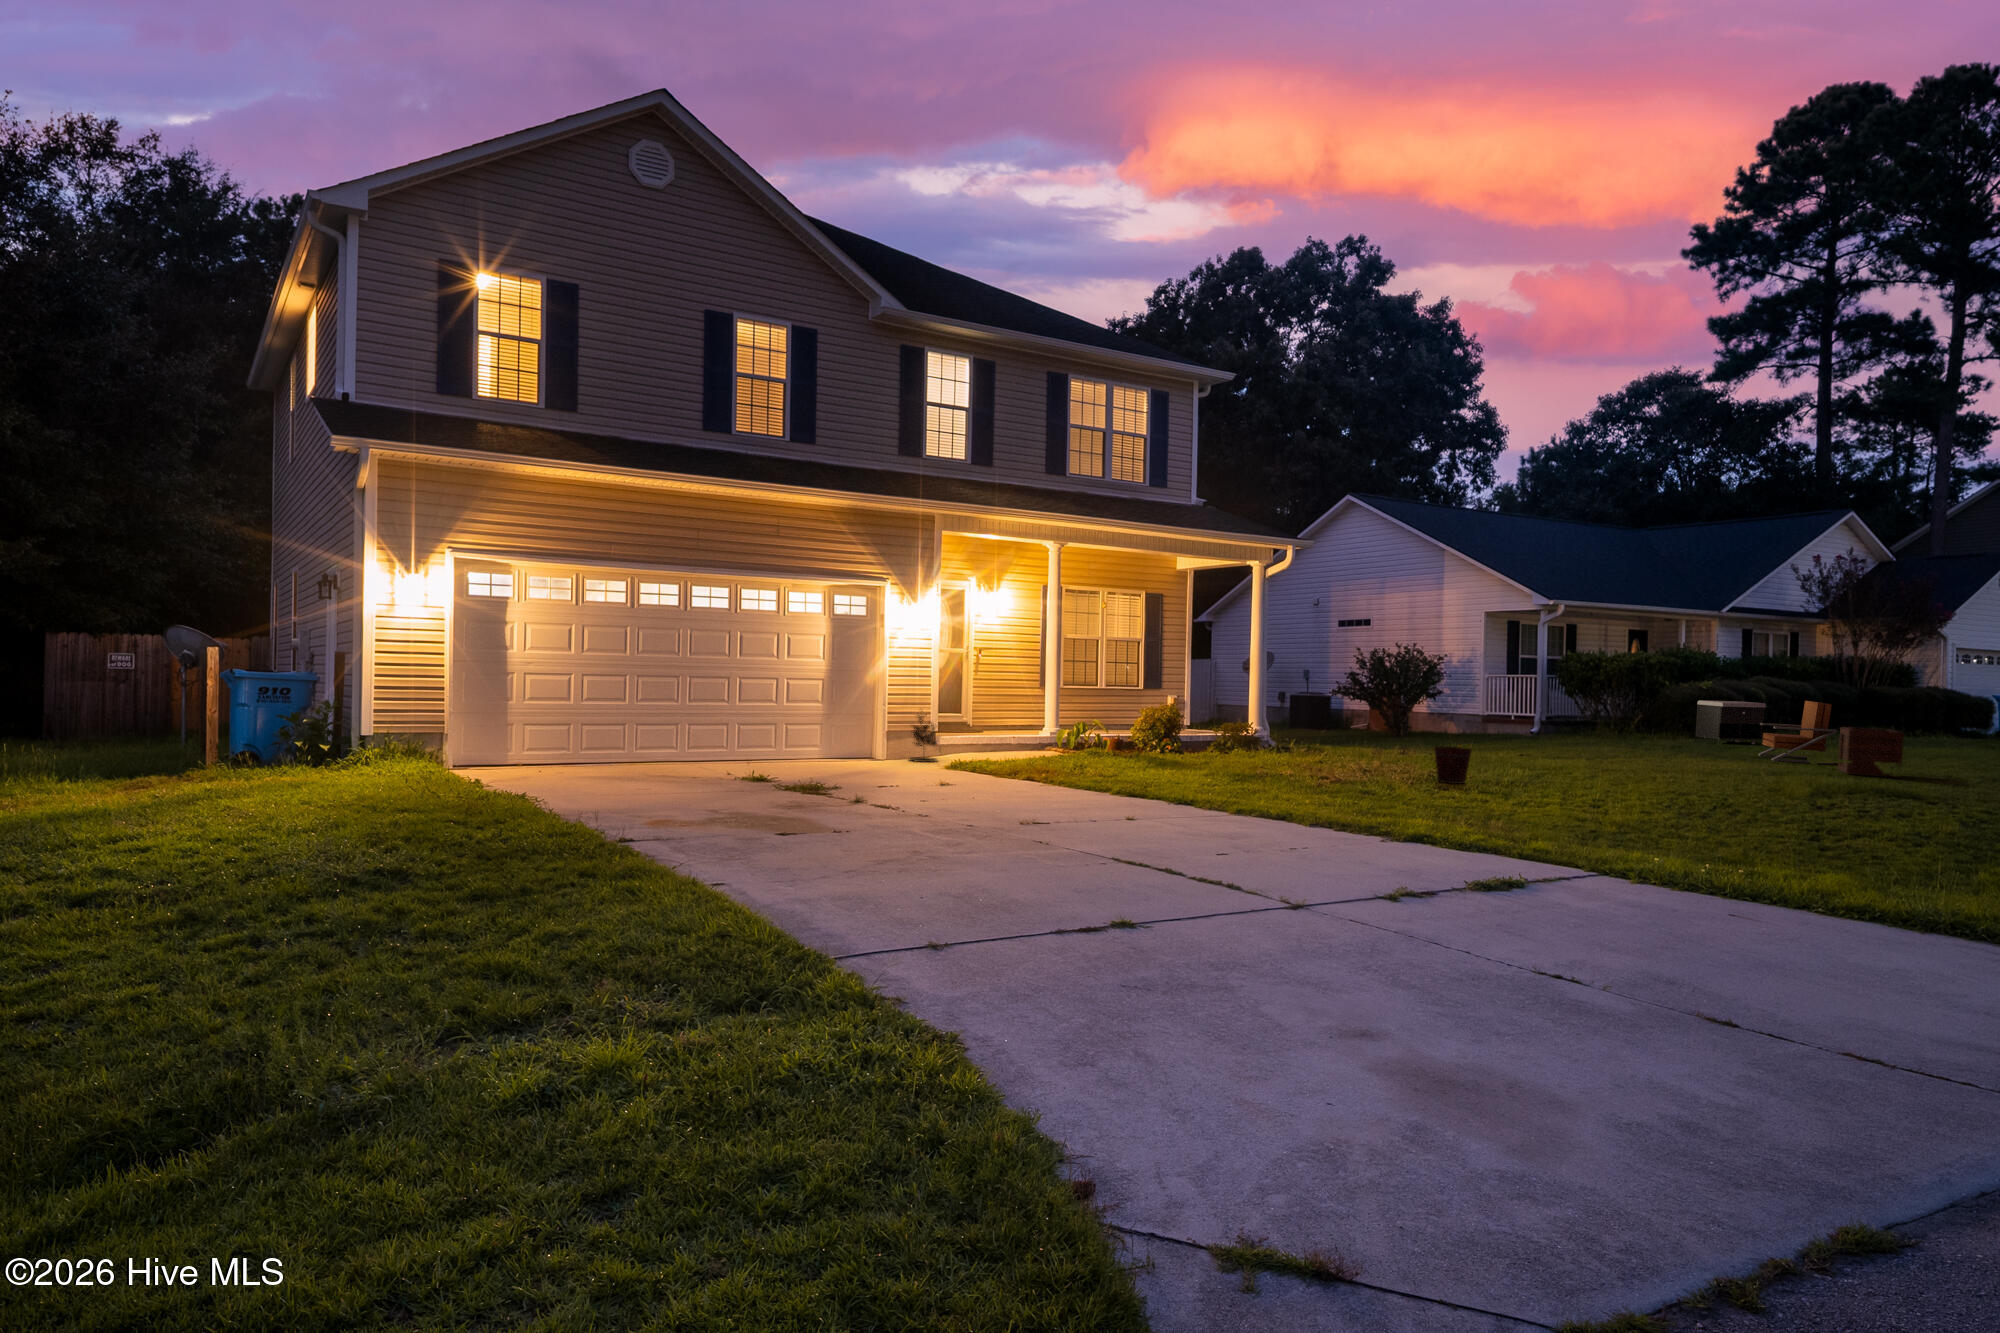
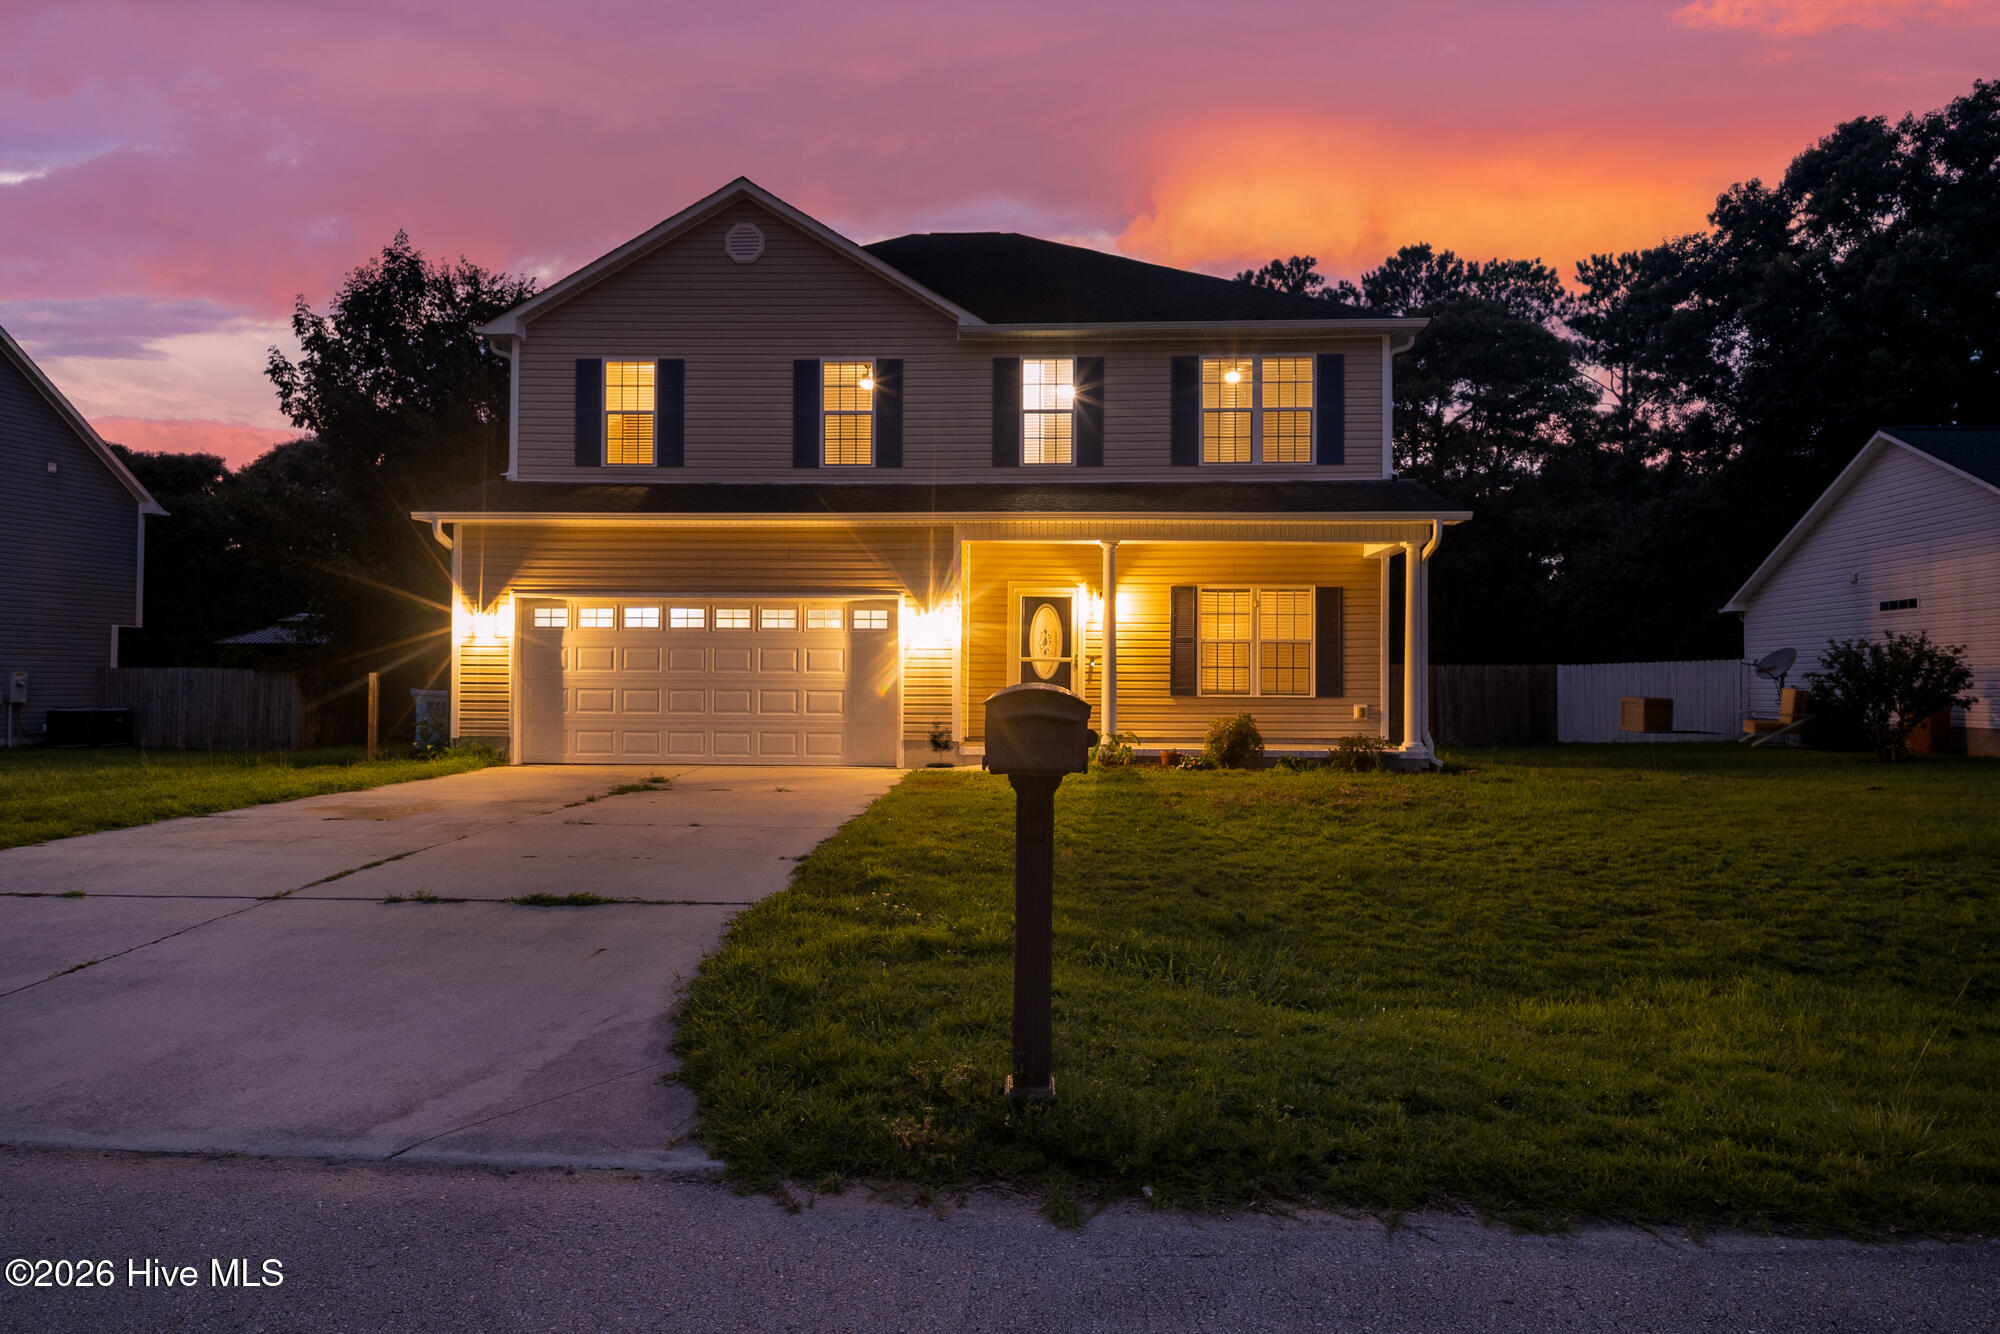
storage bench: present [1696,701,1766,744] -> none [1678,691,1744,732]
wooden crate: present [1838,727,1904,778] -> present [1619,697,1674,733]
bucket: present [1434,746,1471,784] -> none [1427,738,1464,775]

